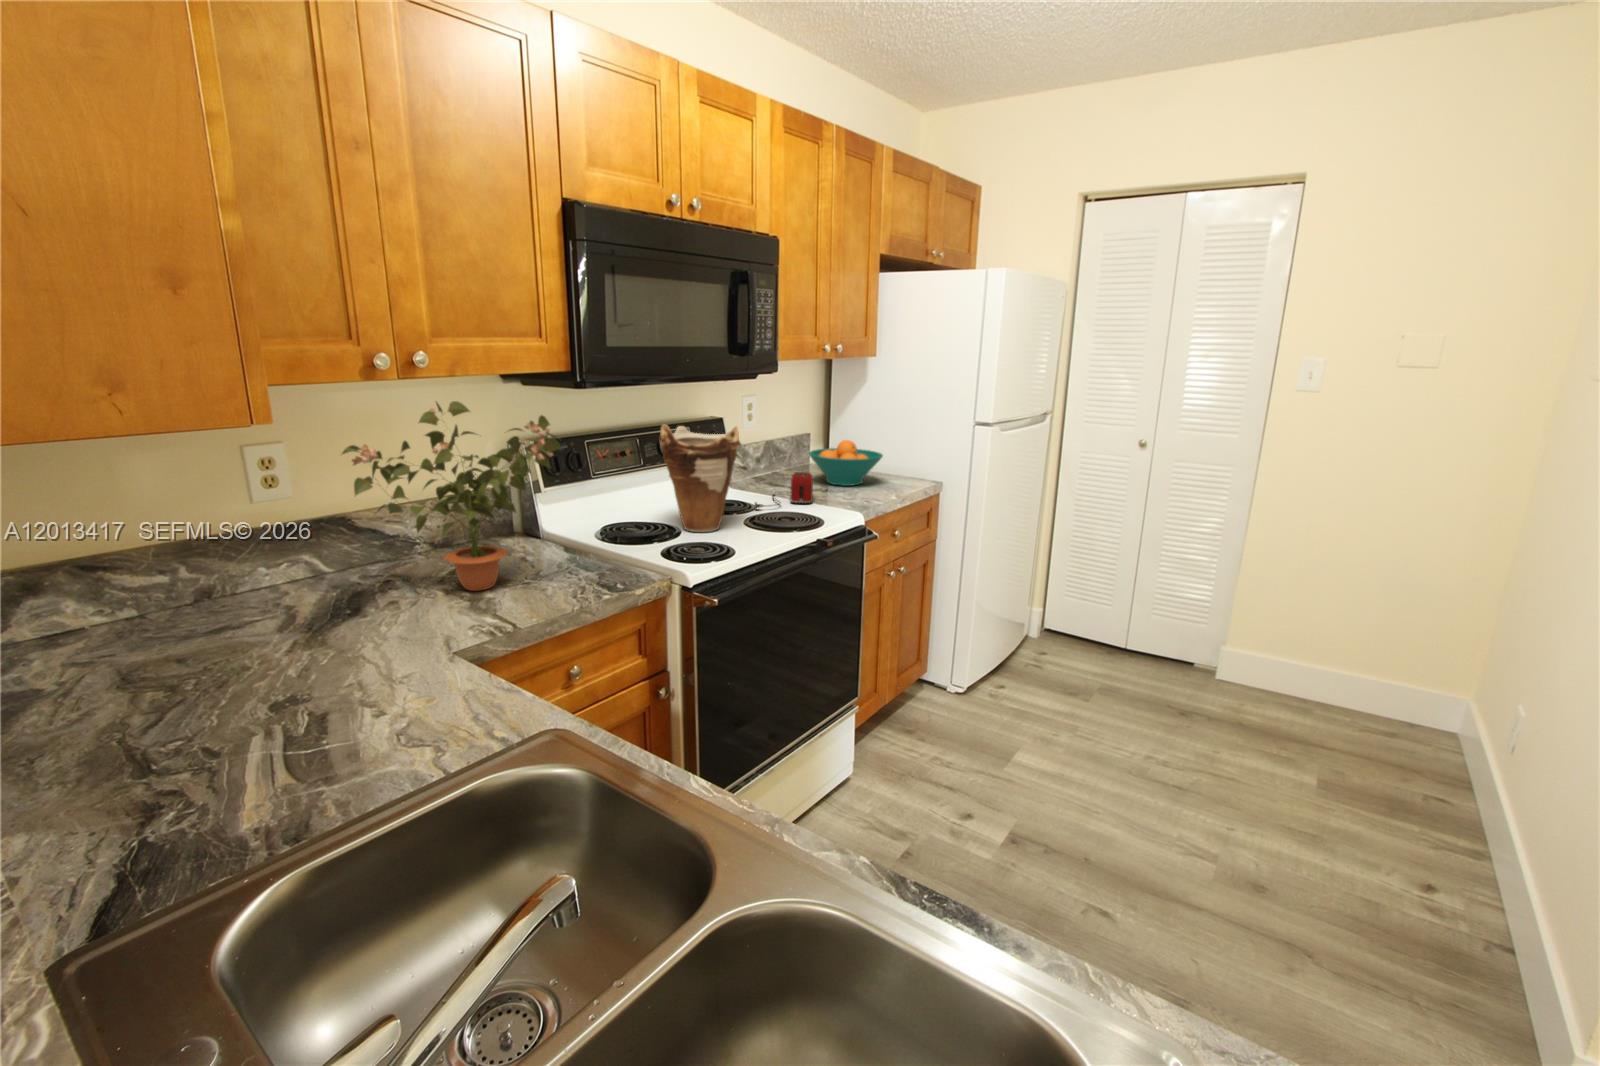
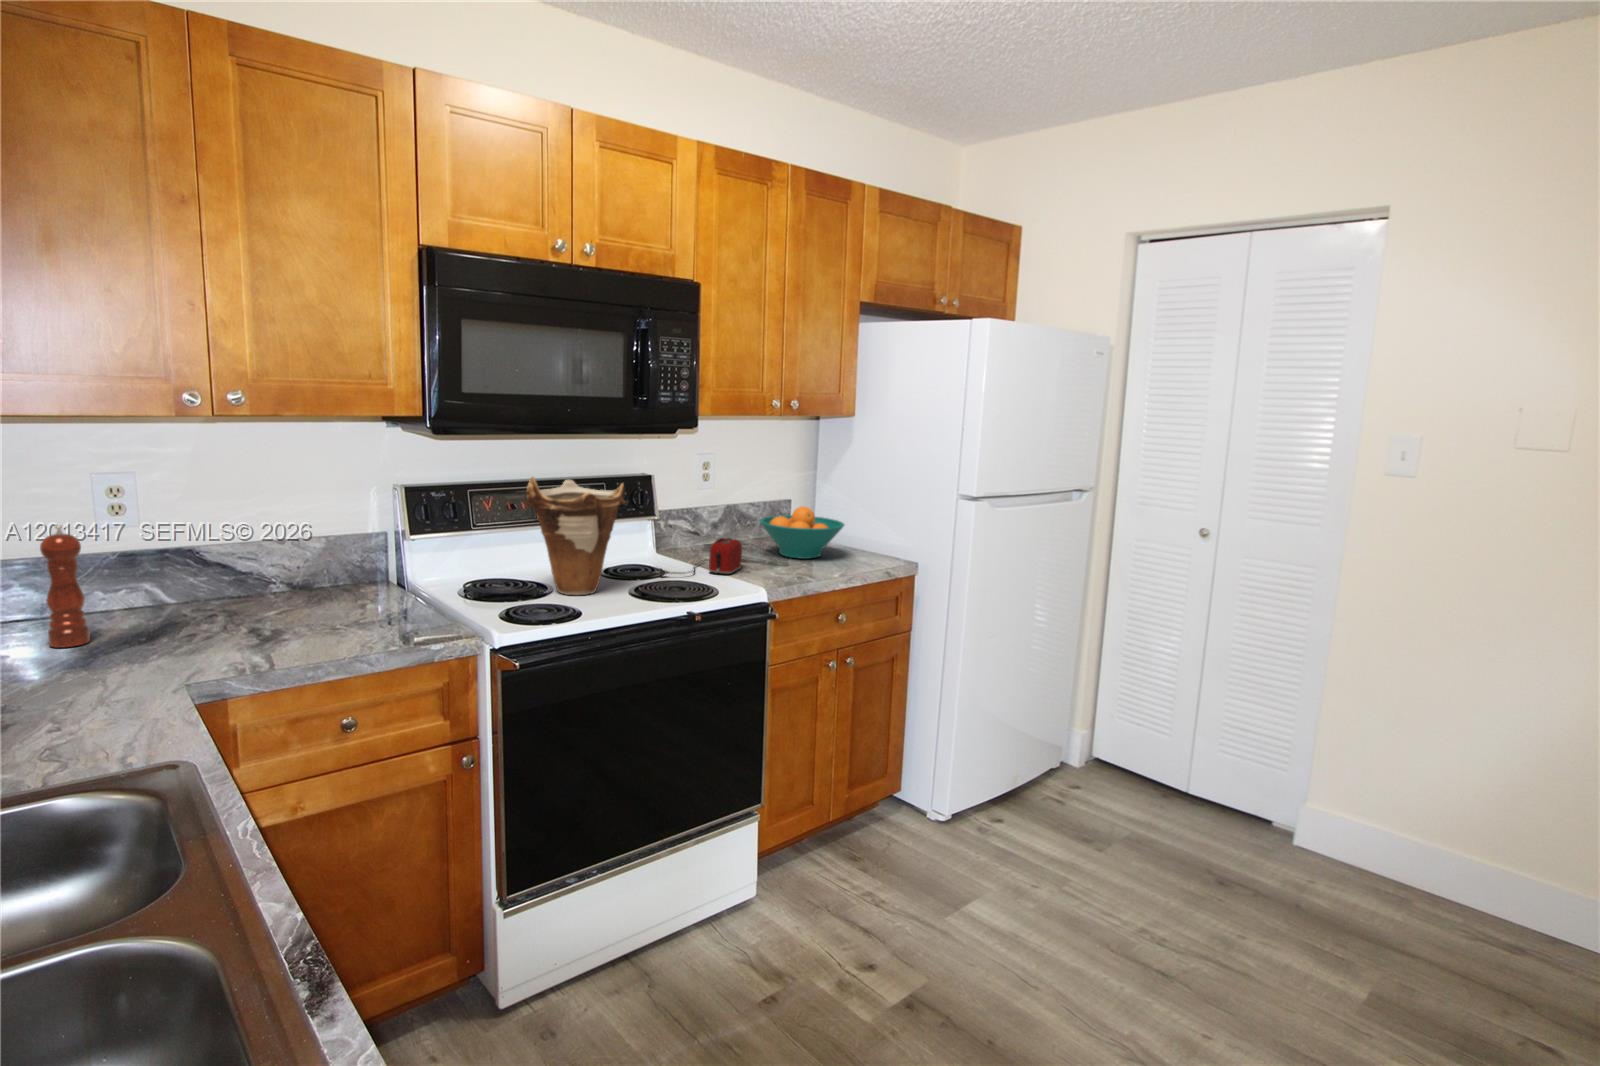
potted plant: present [343,401,563,591] -> none [153,441,381,632]
pepper mill: none [234,500,292,628] -> present [40,525,90,648]

